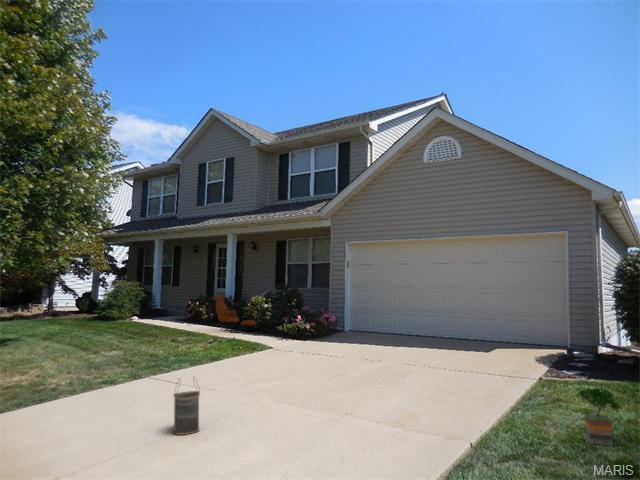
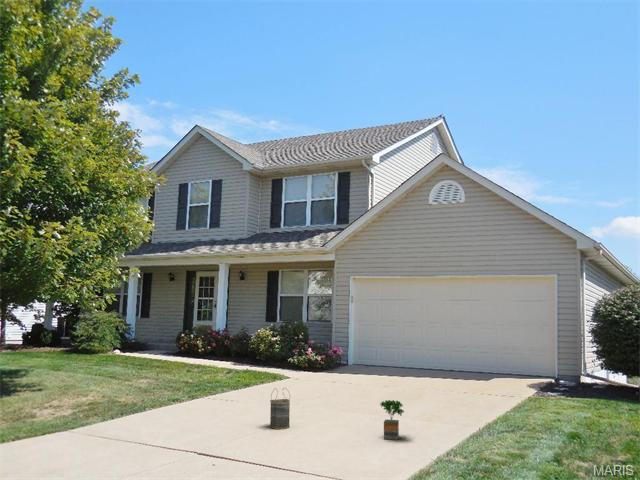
lounge chair: present [215,296,256,330] -> none [217,328,259,365]
potted tree: present [578,388,620,446] -> present [380,400,404,440]

